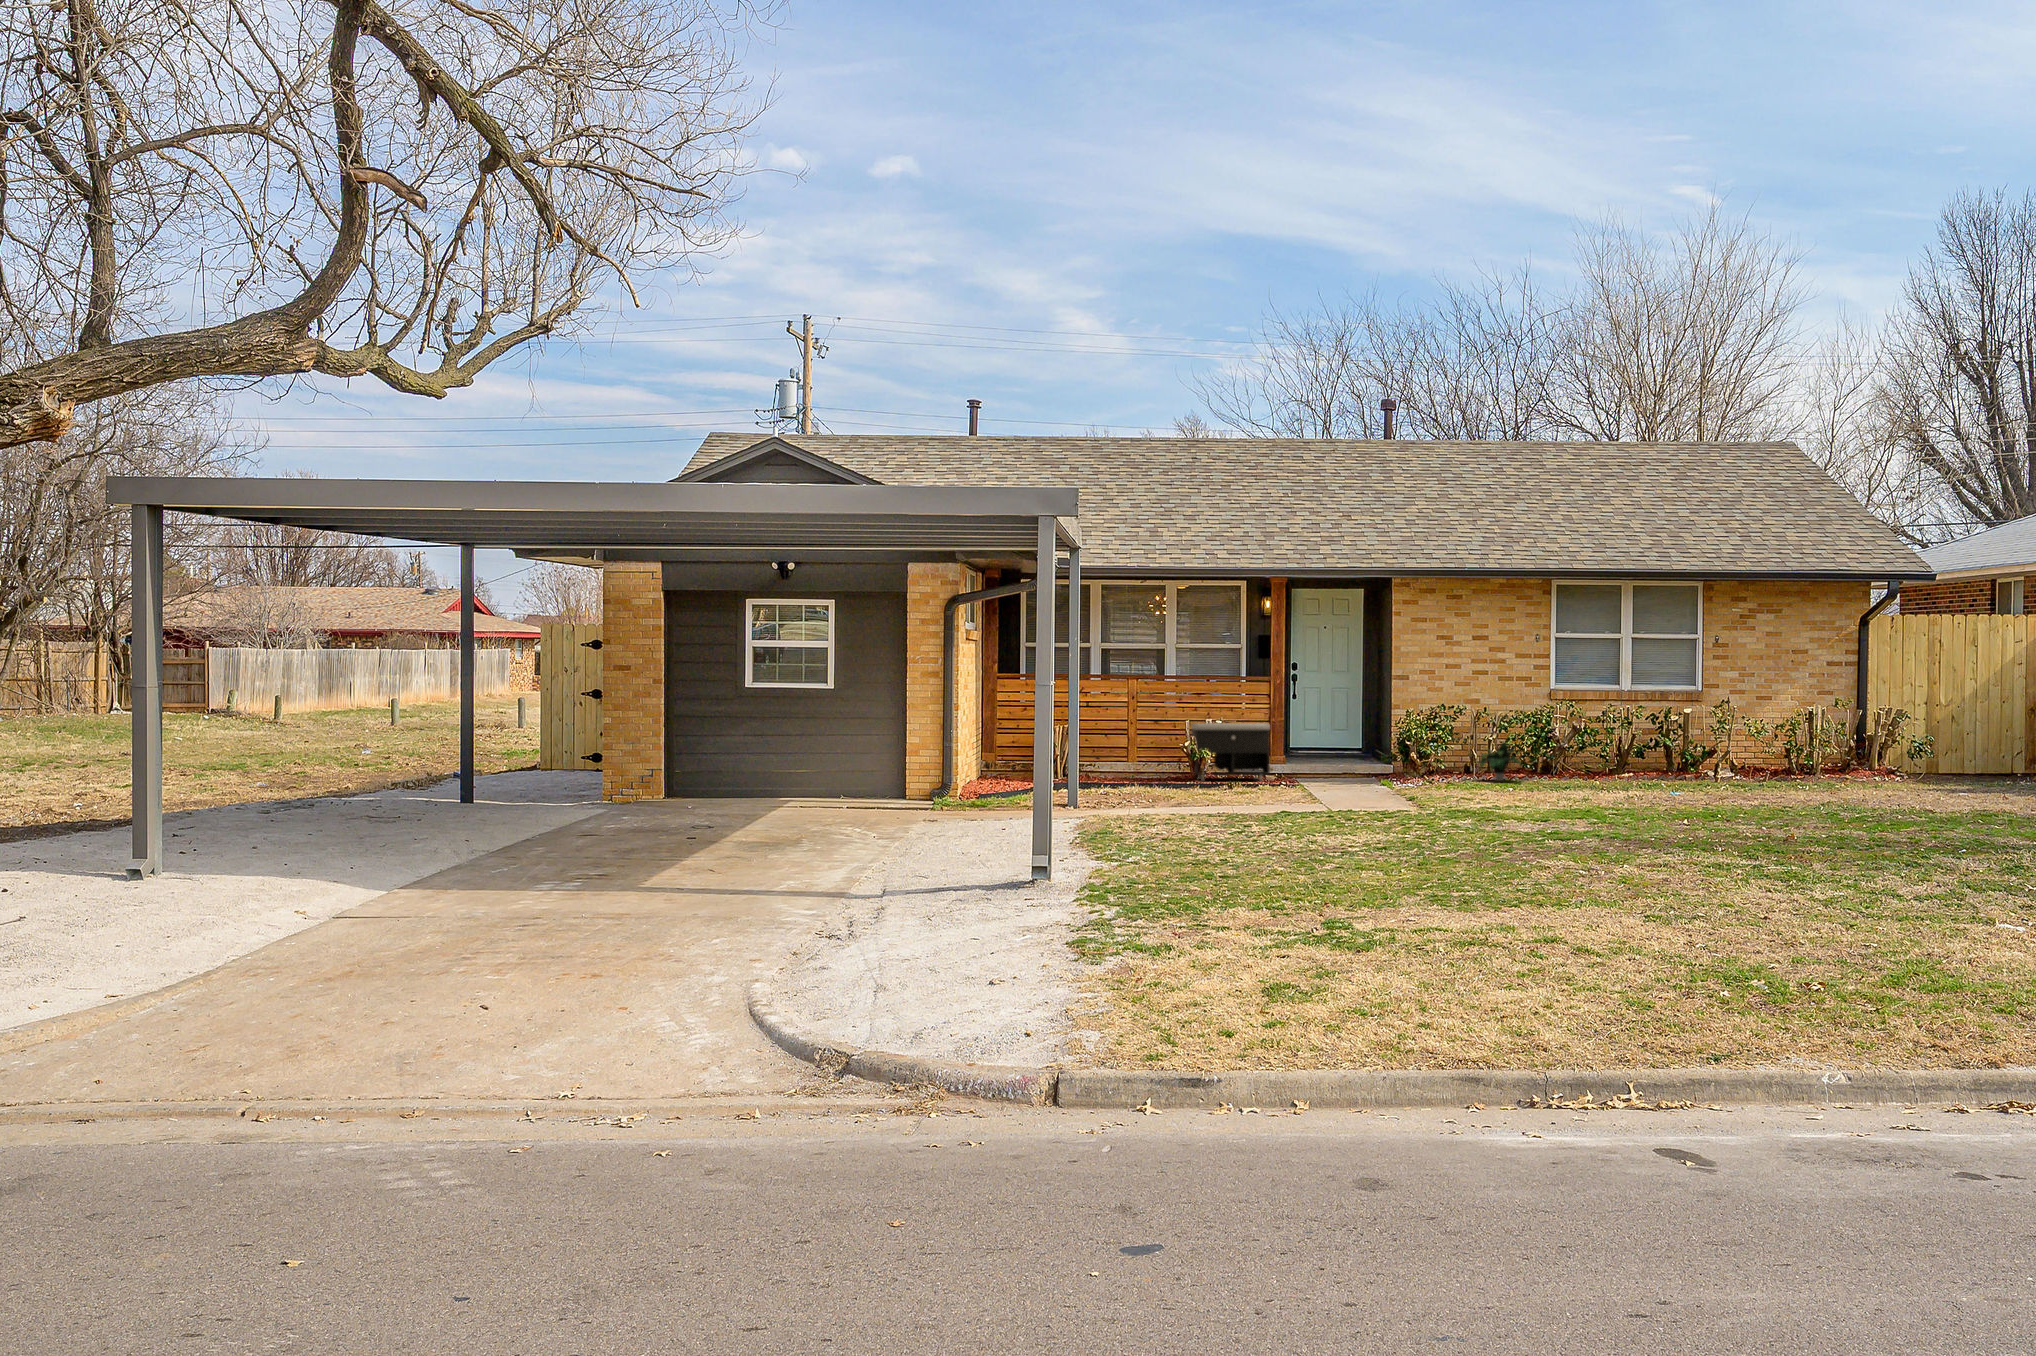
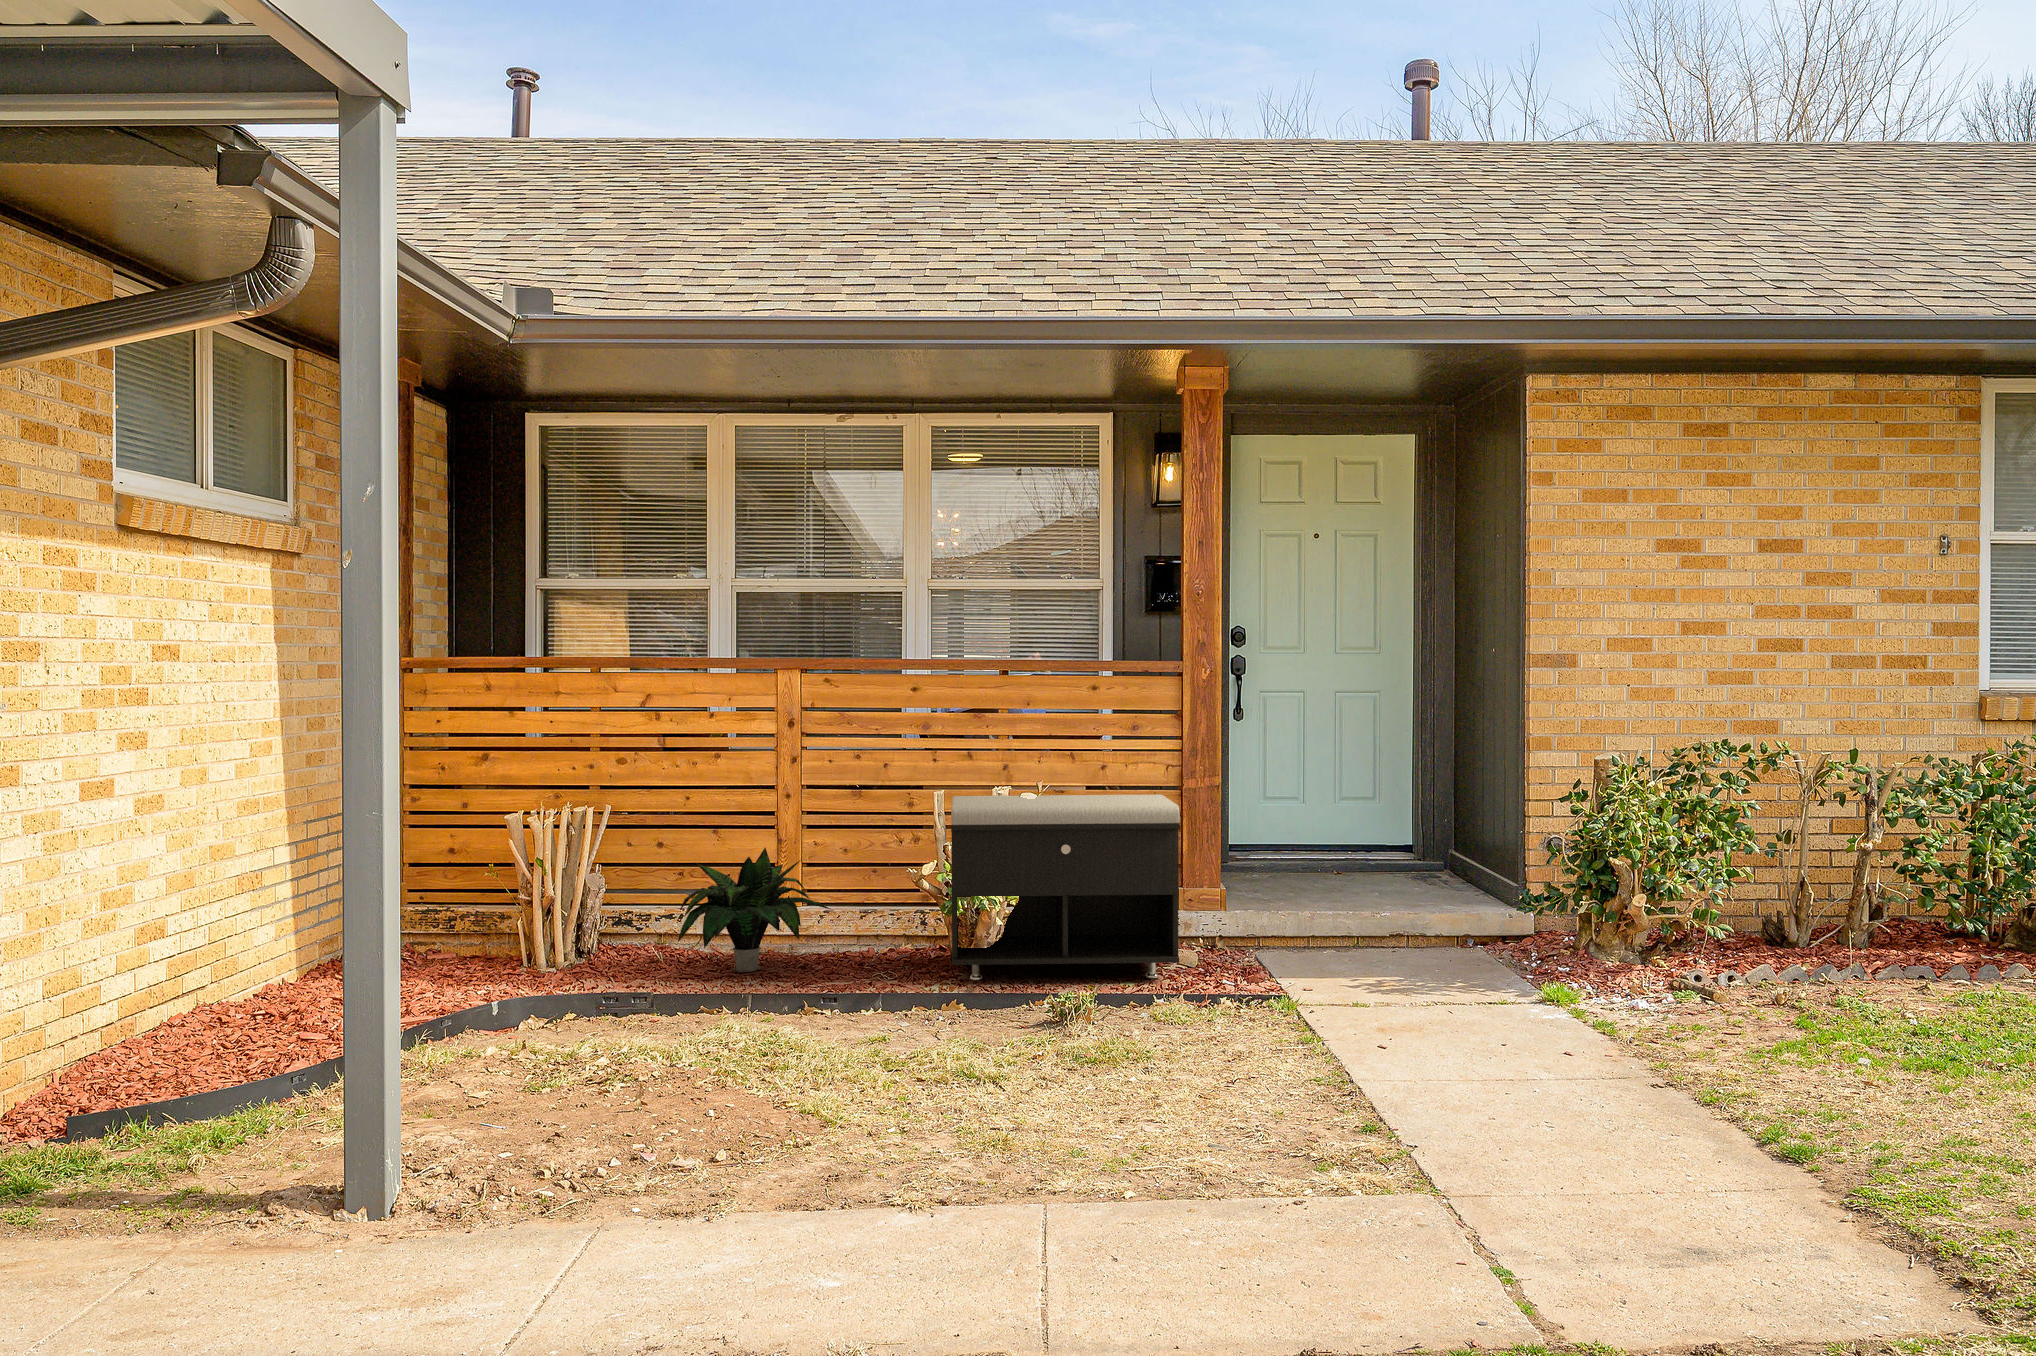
potted plant: present [1477,742,1521,781] -> present [678,848,830,972]

